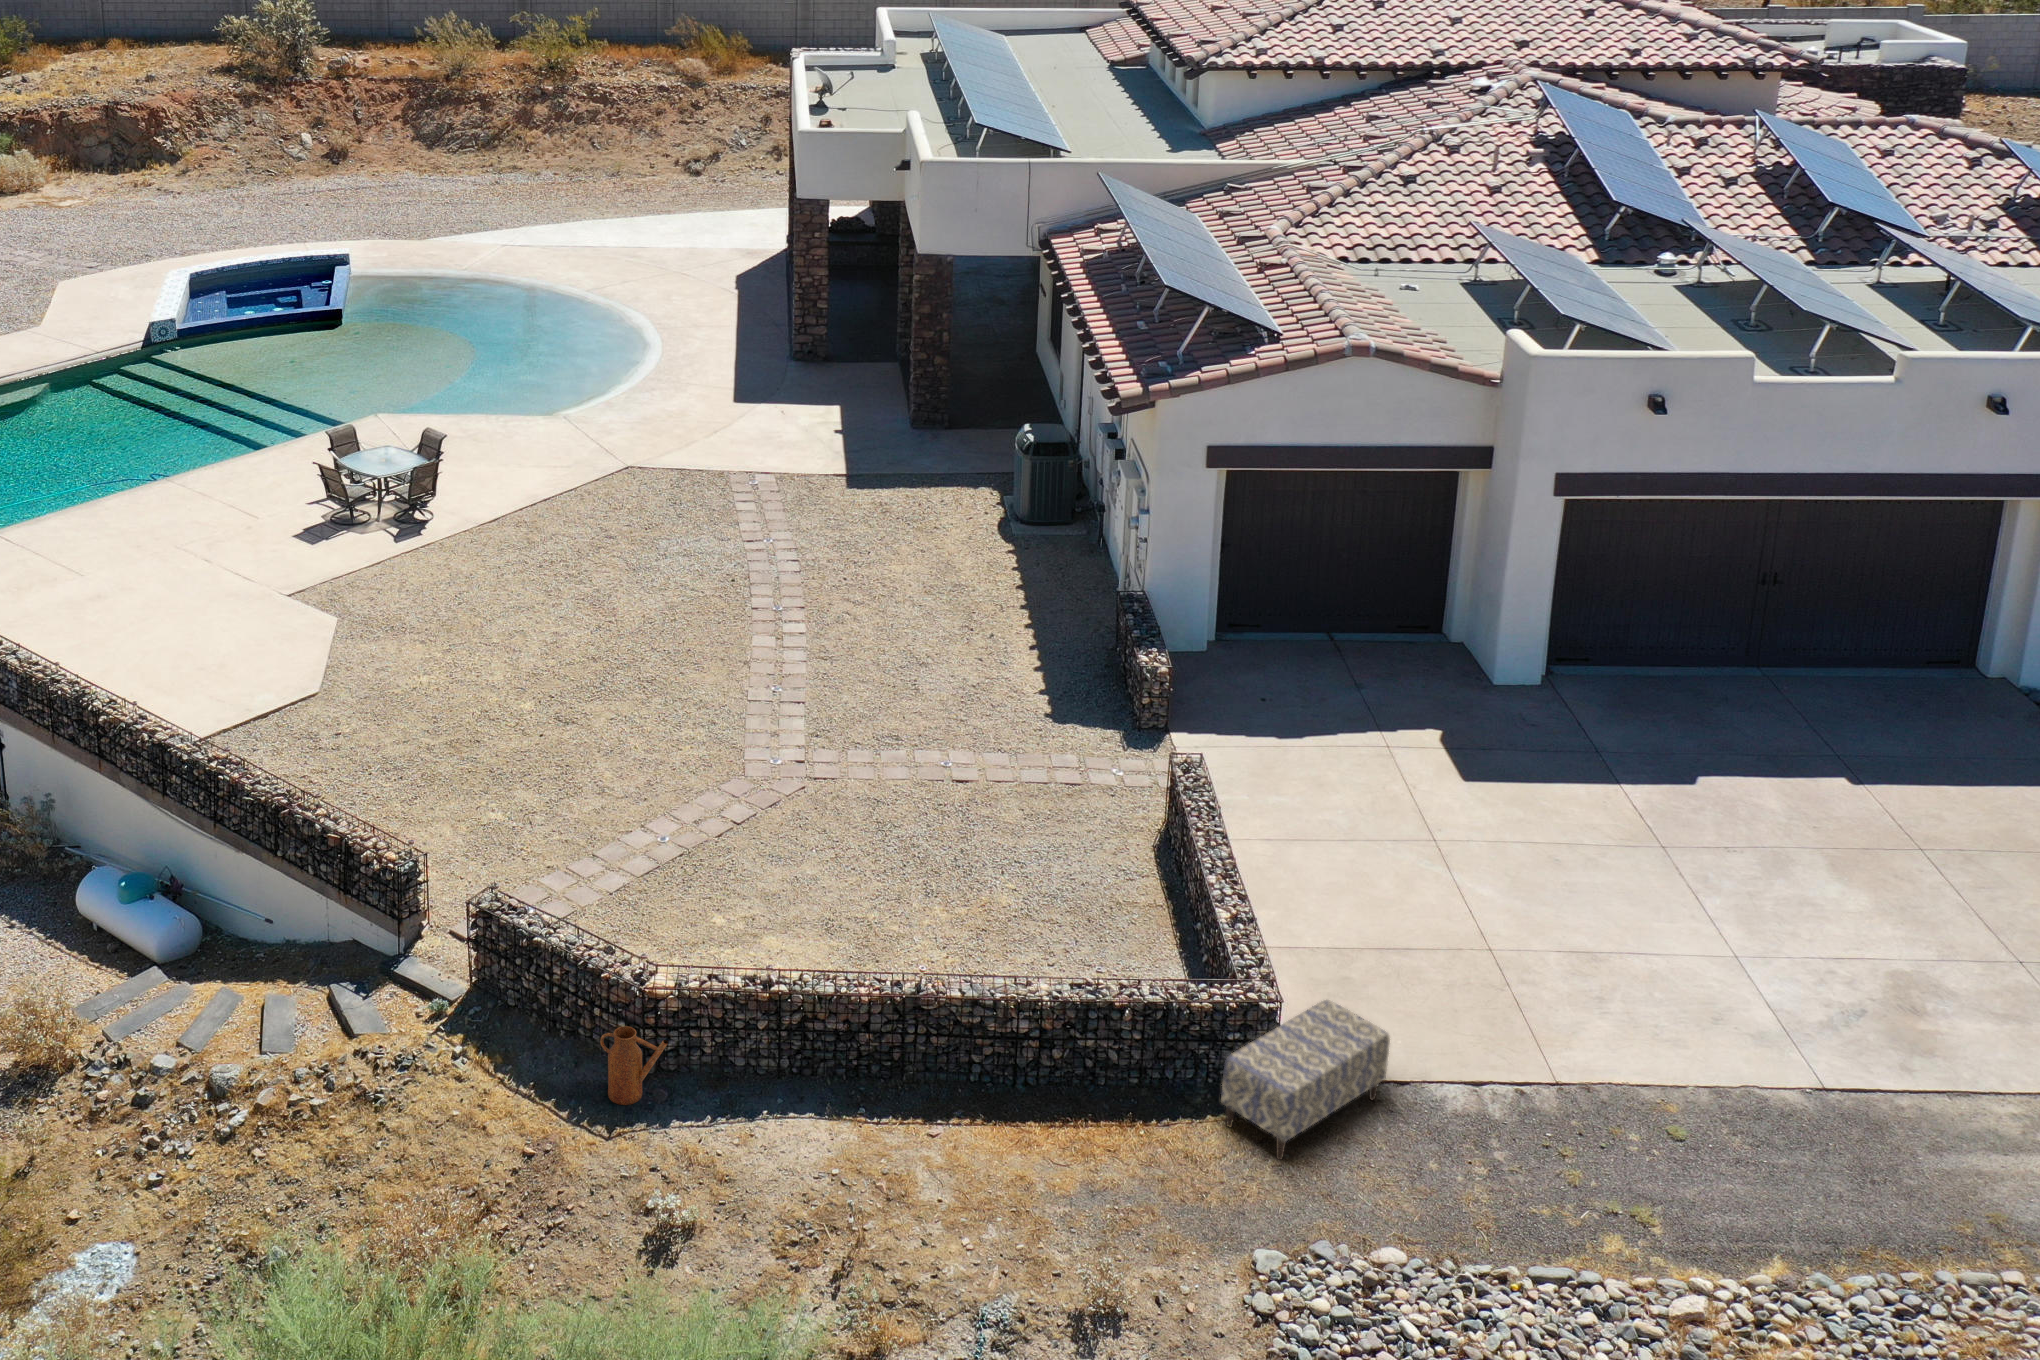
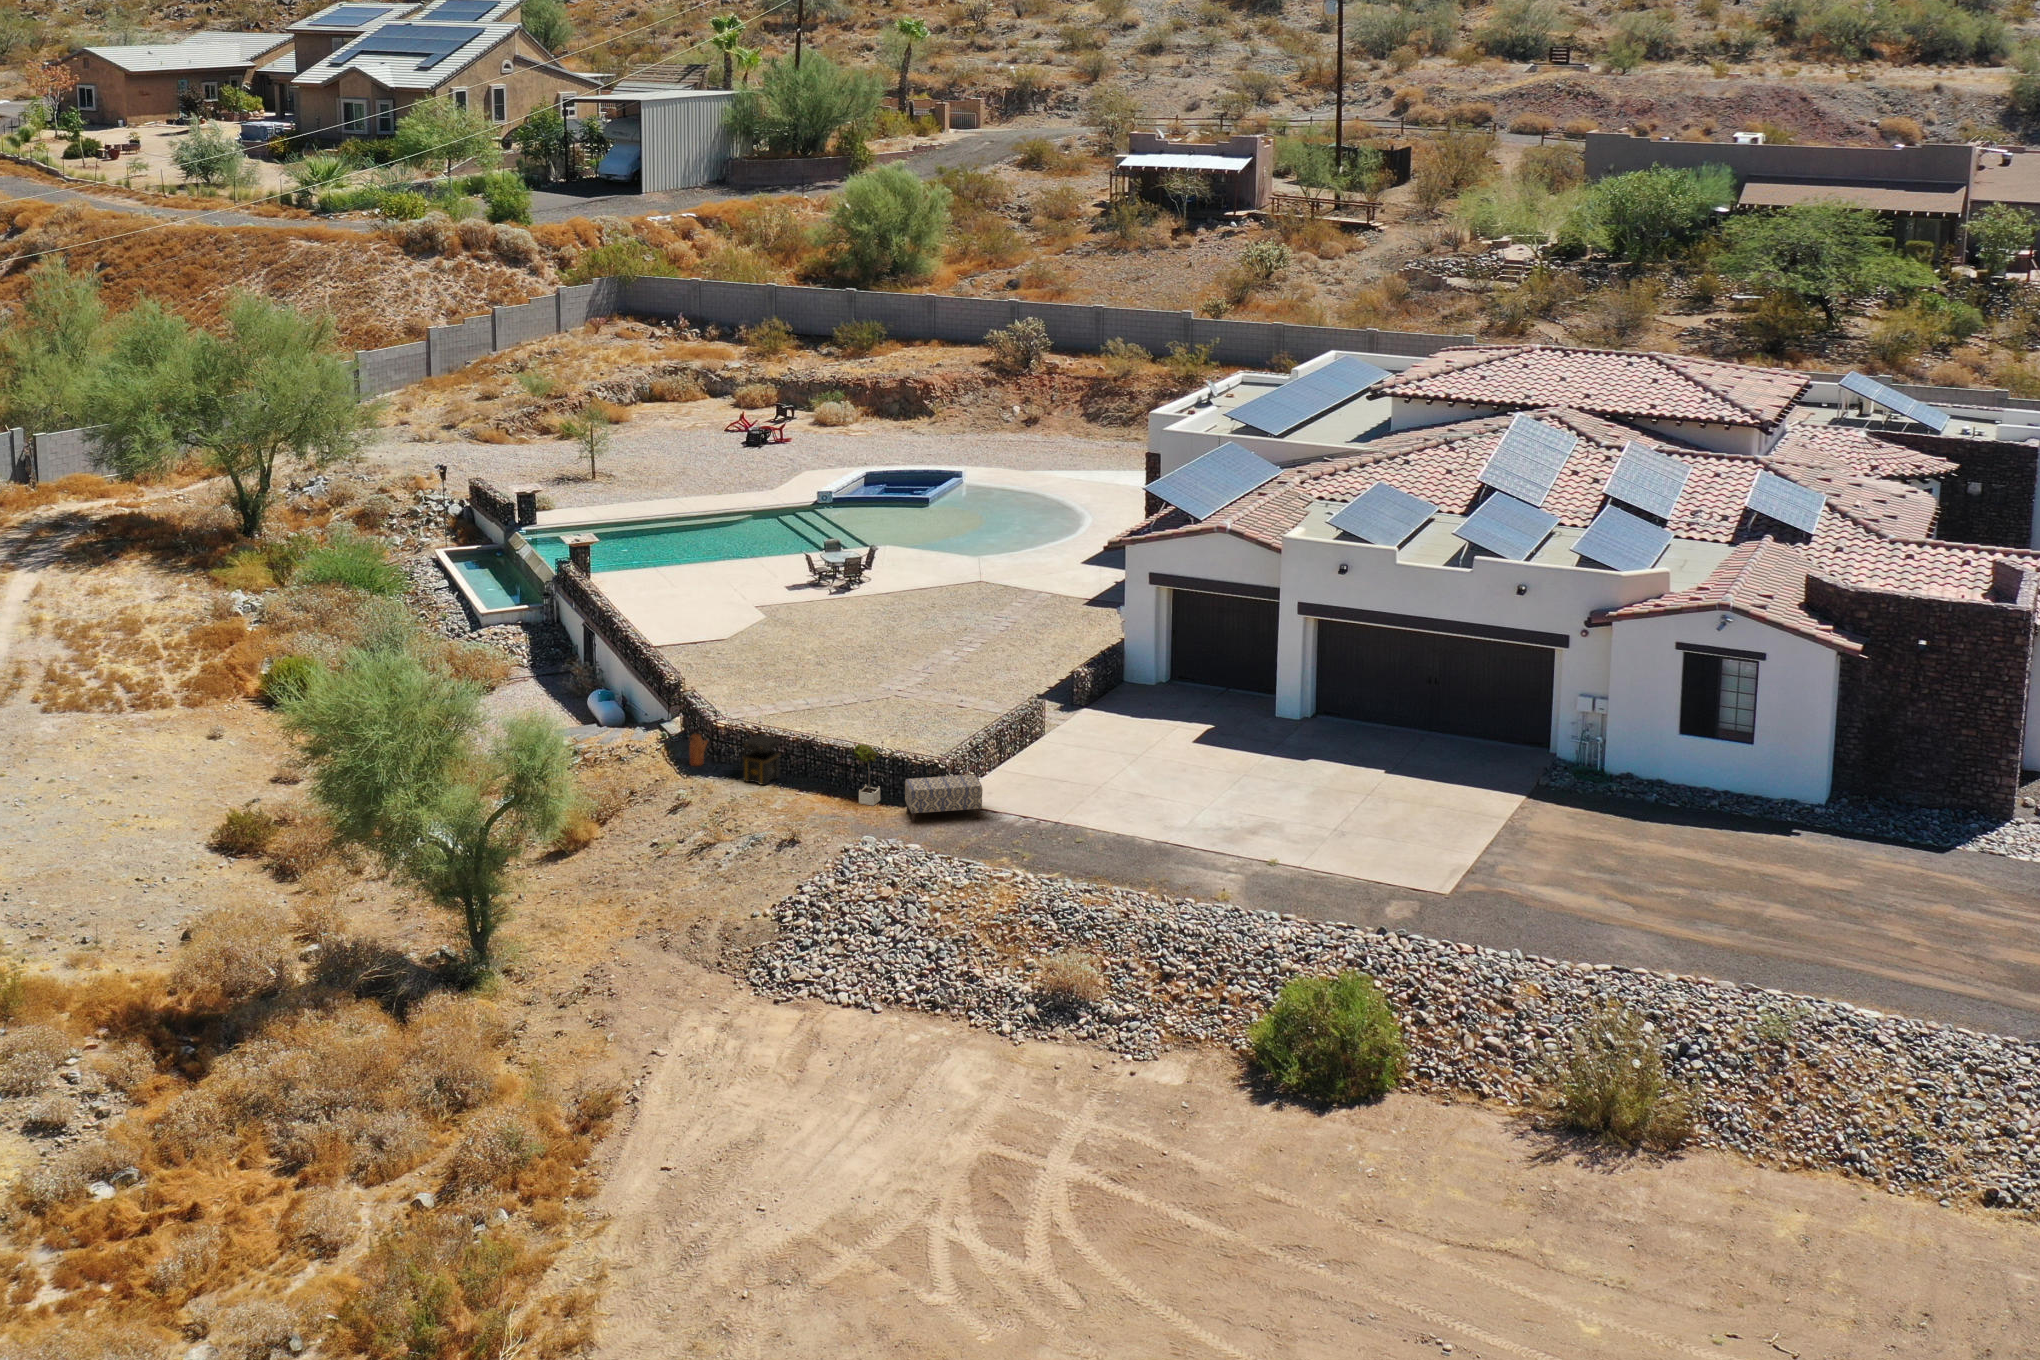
potted tree: none [1087,994,1149,1127] -> present [854,744,880,806]
toolbox: none [786,1006,859,1127] -> present [742,735,780,785]

